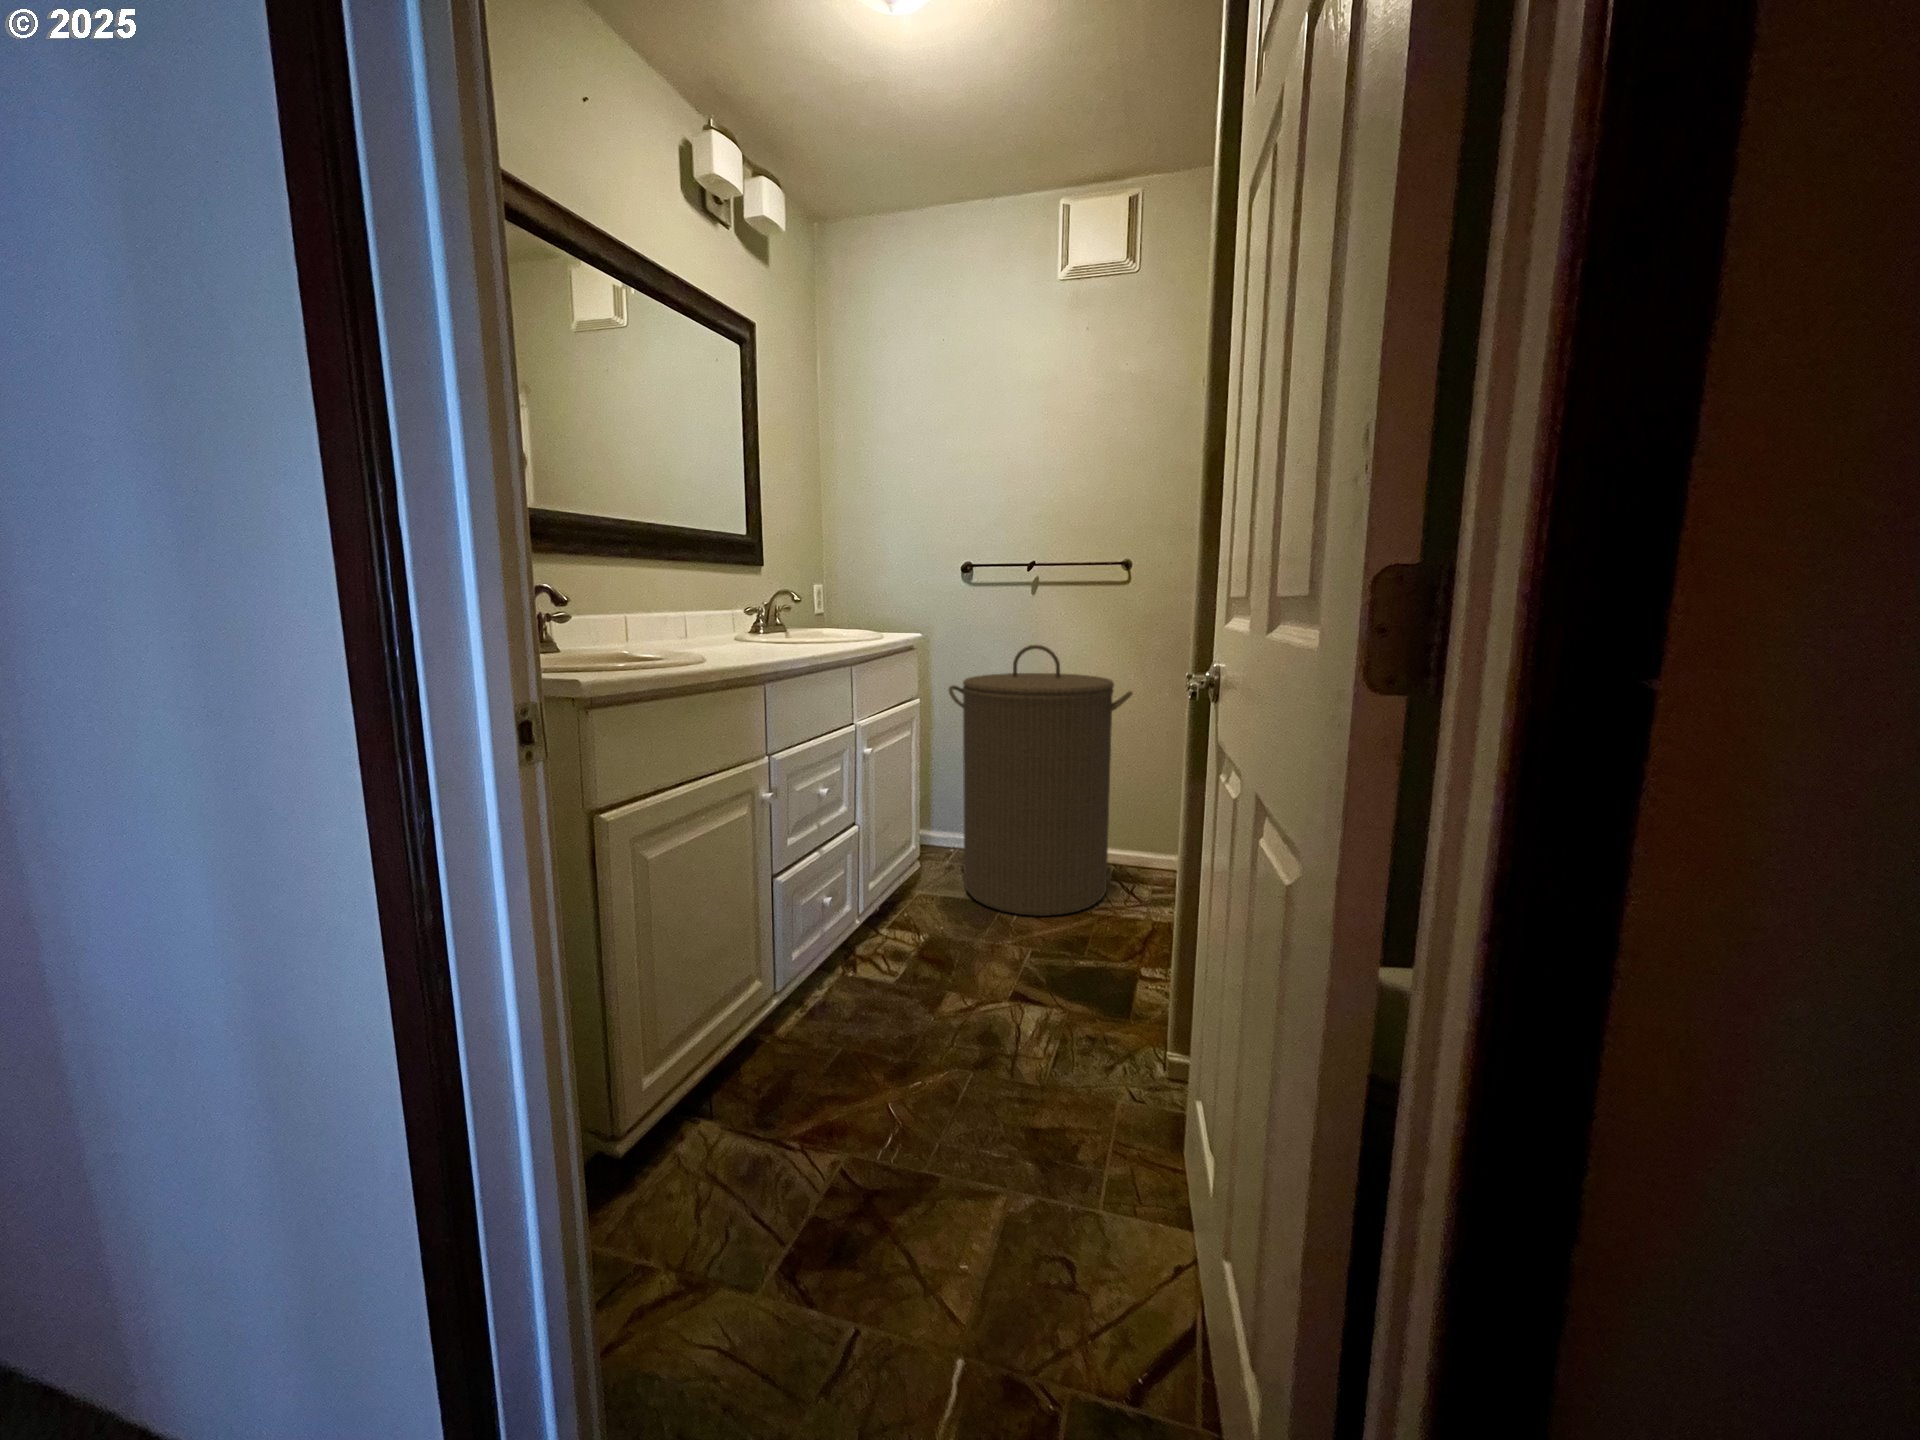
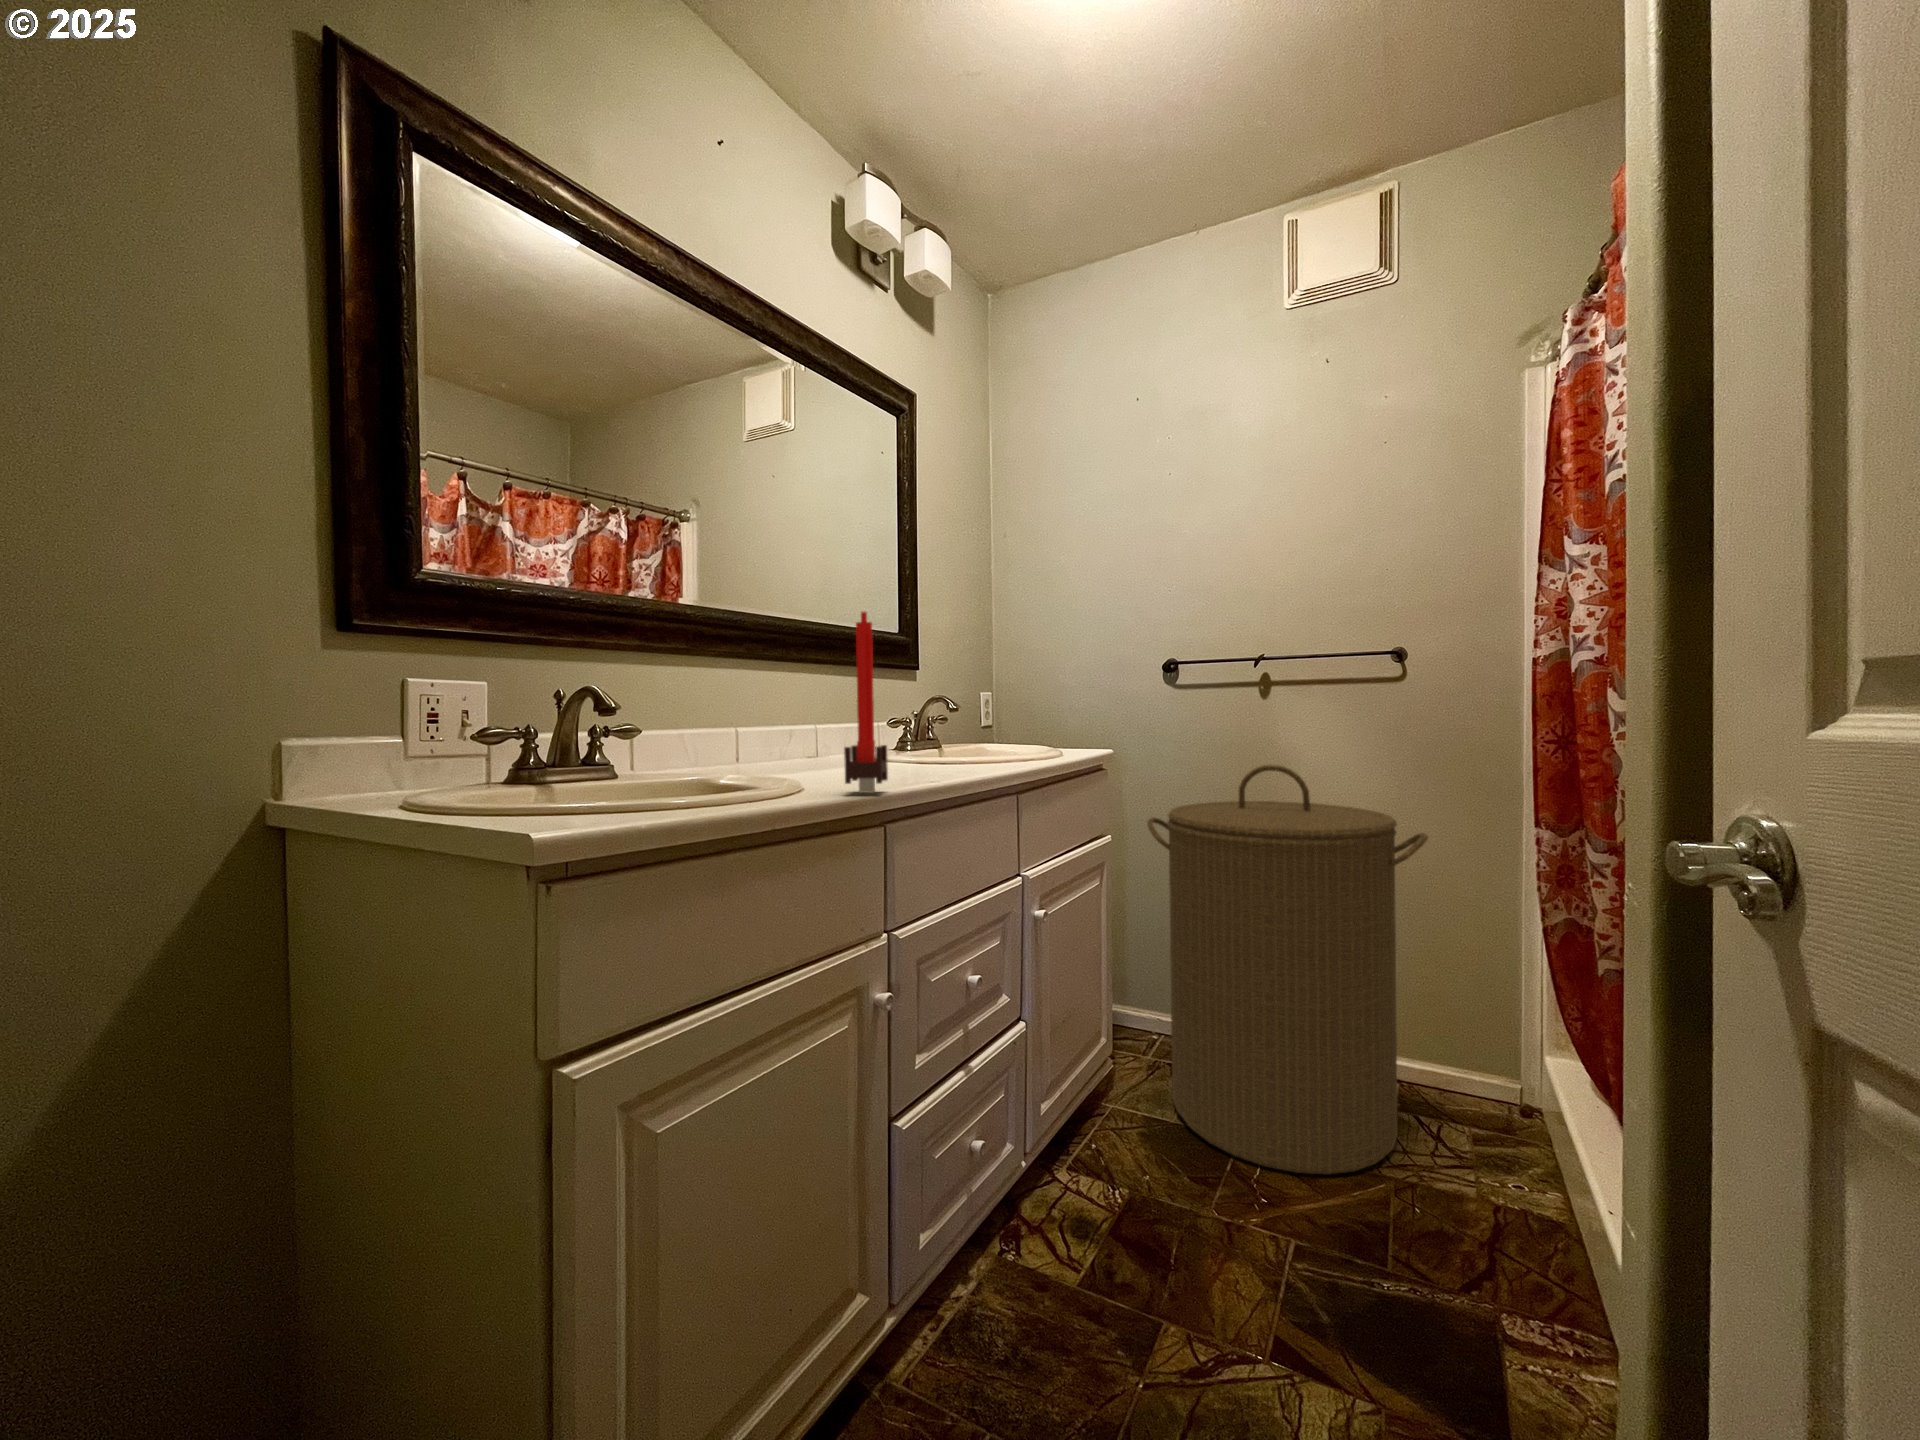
candle: none [726,528,758,659] -> present [844,612,888,793]

